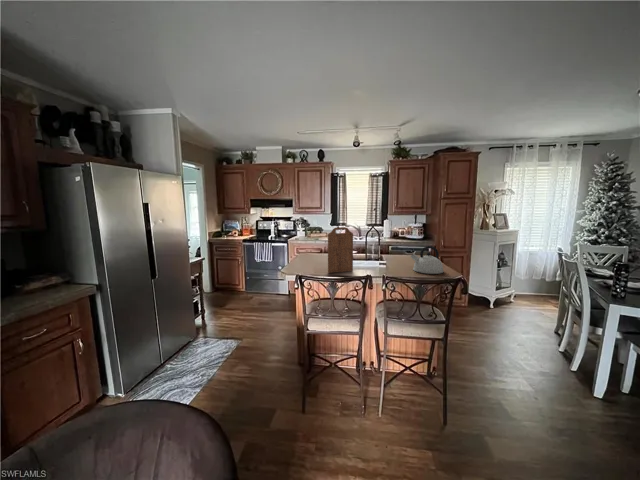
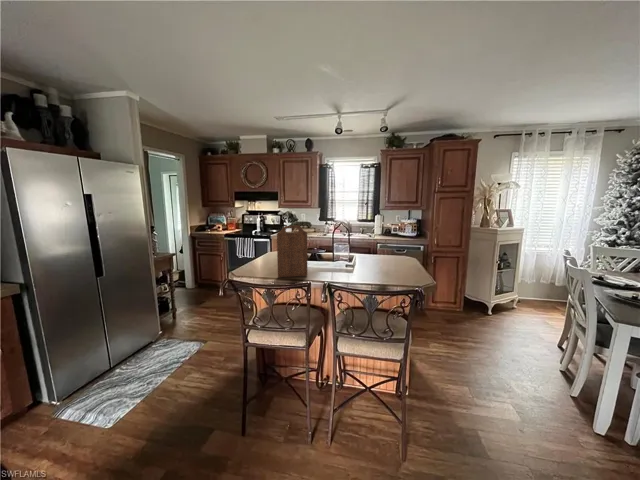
kettle: present [411,246,444,274] -> none [375,248,412,281]

